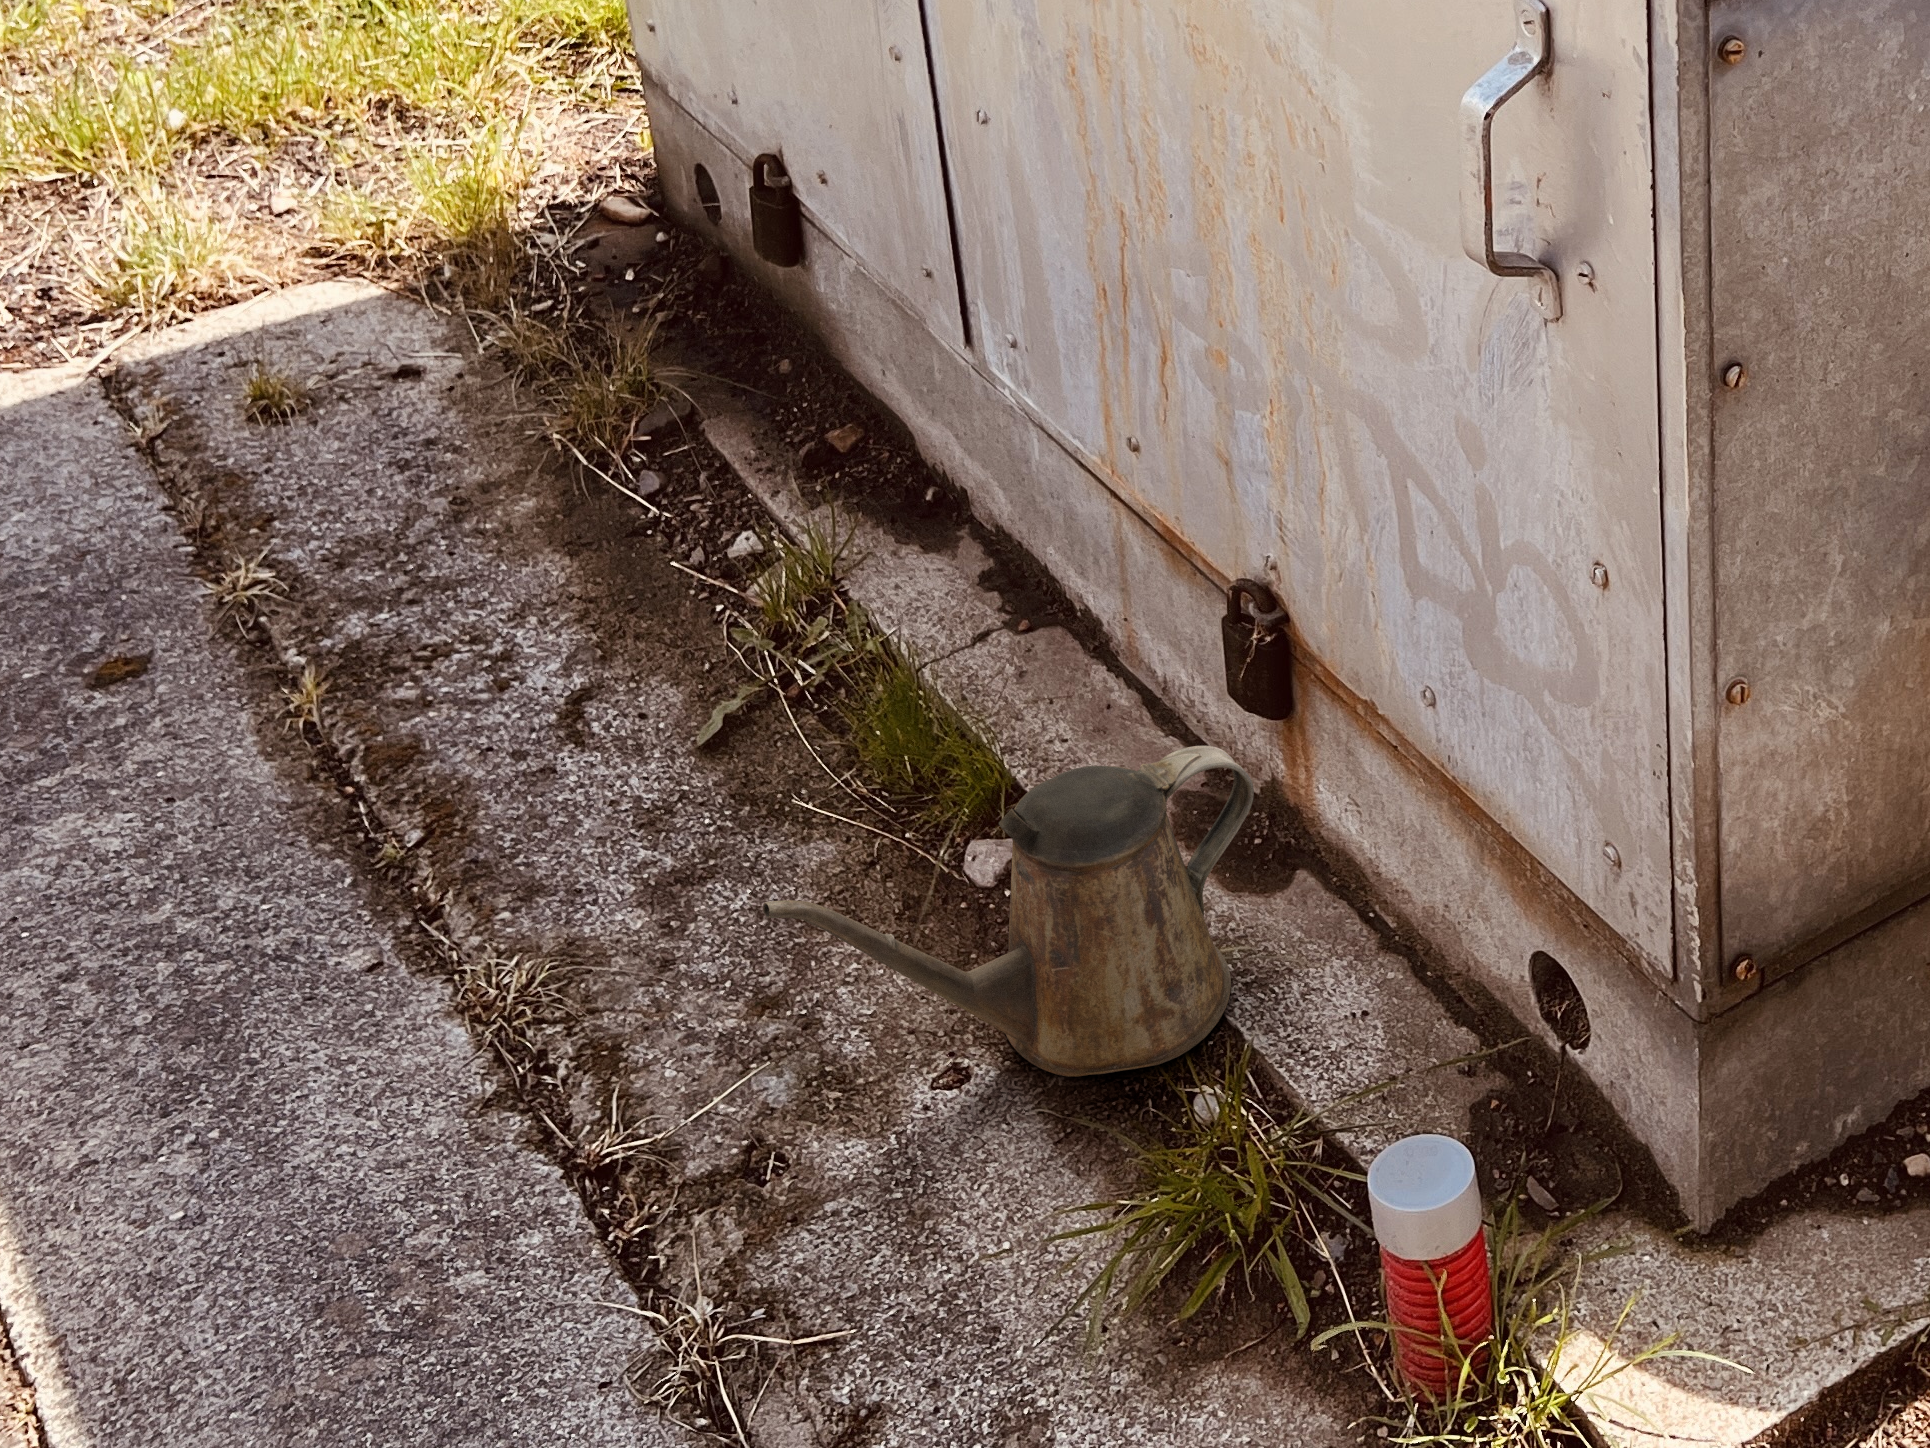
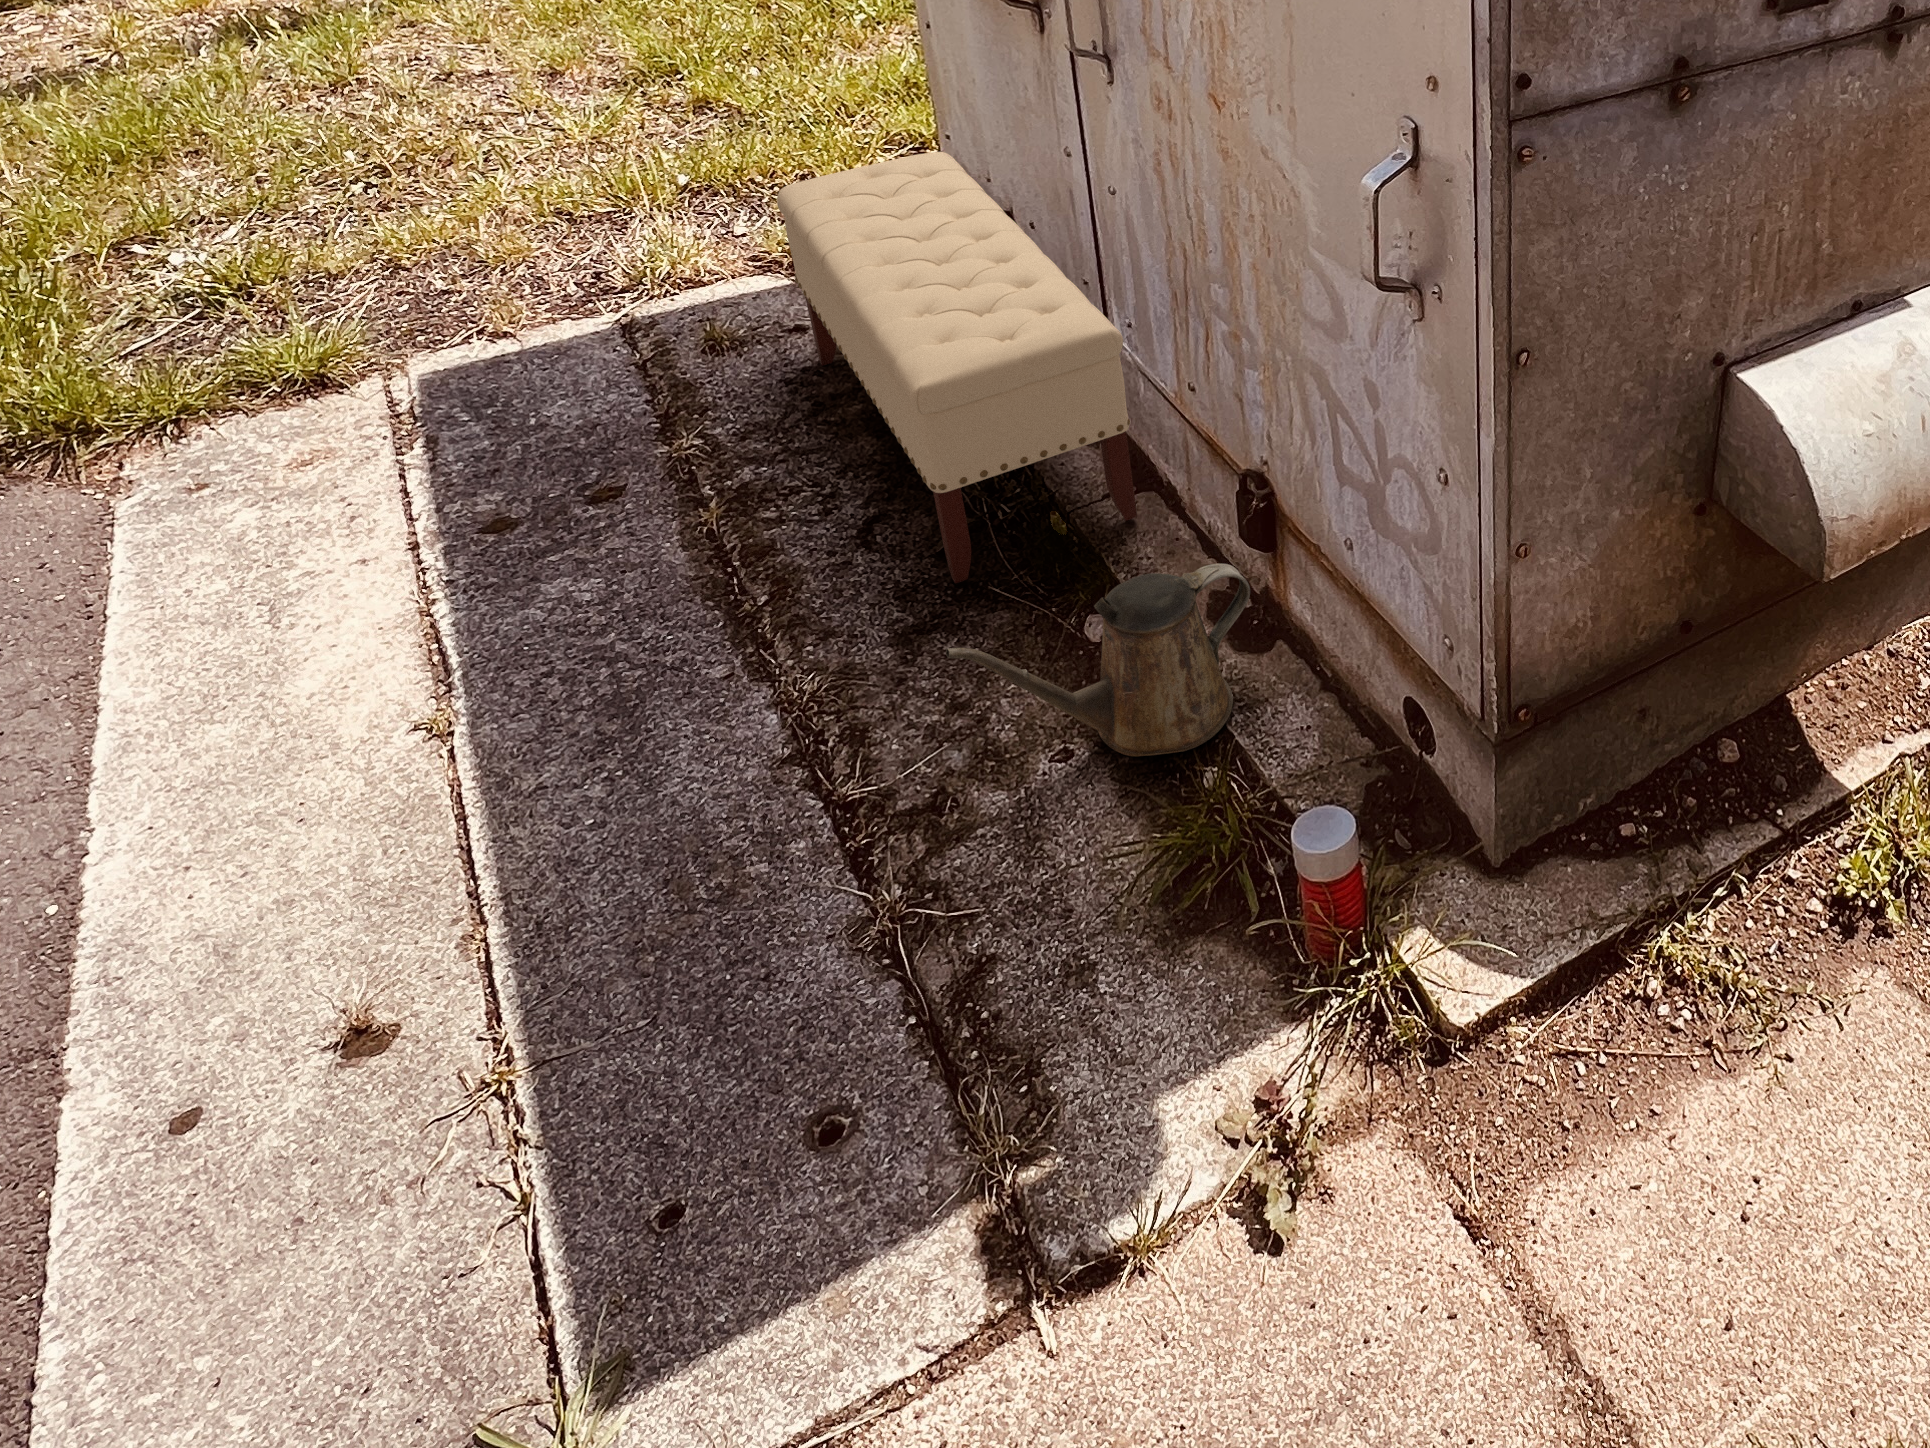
bench: none [378,54,1034,798] -> present [777,152,1137,583]

